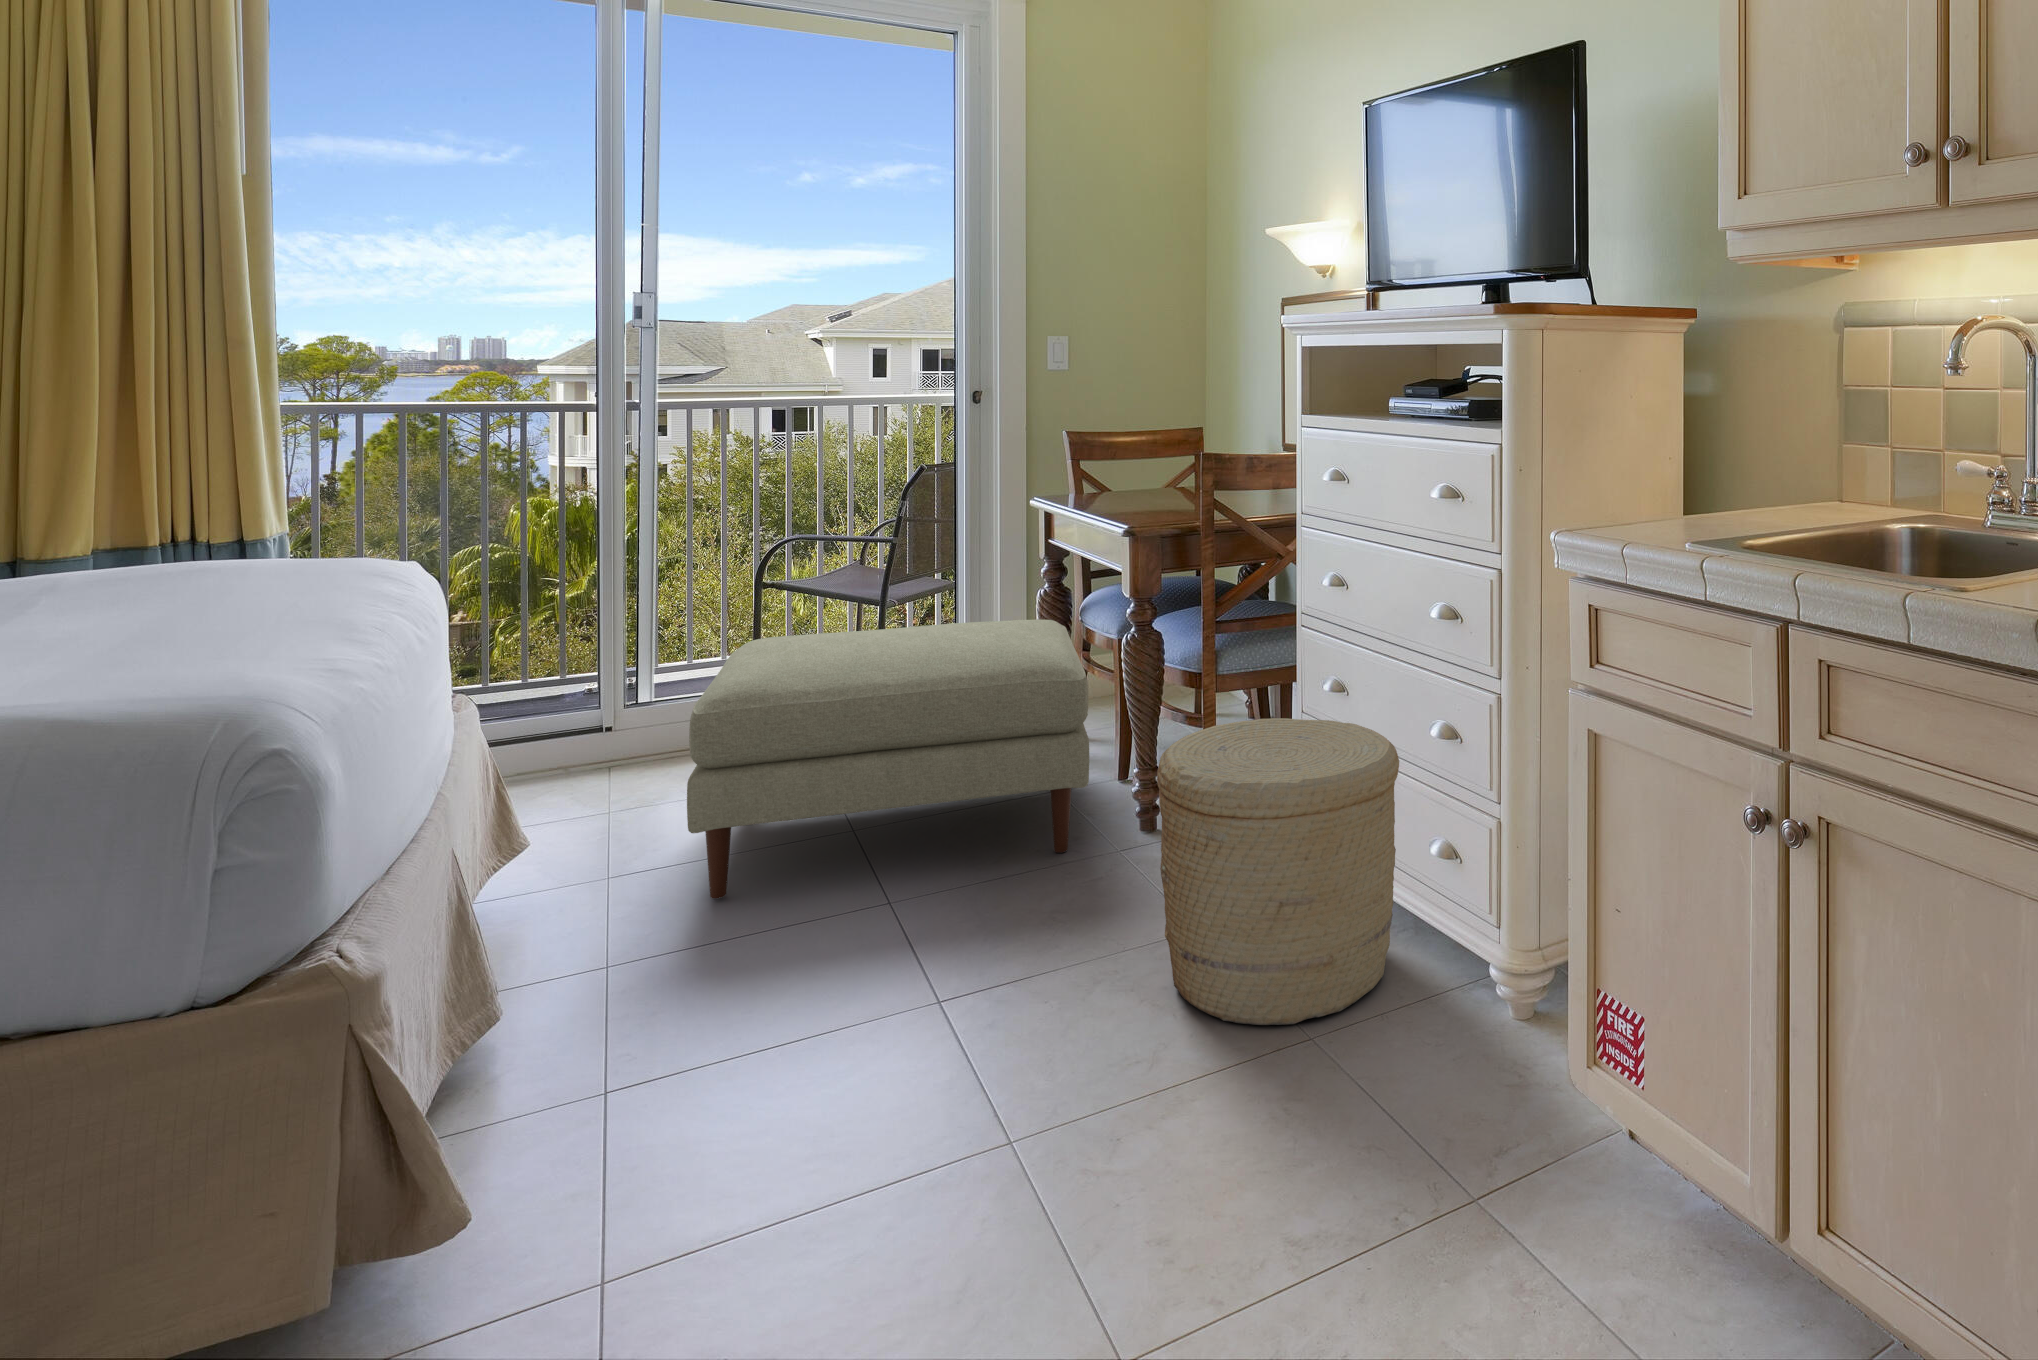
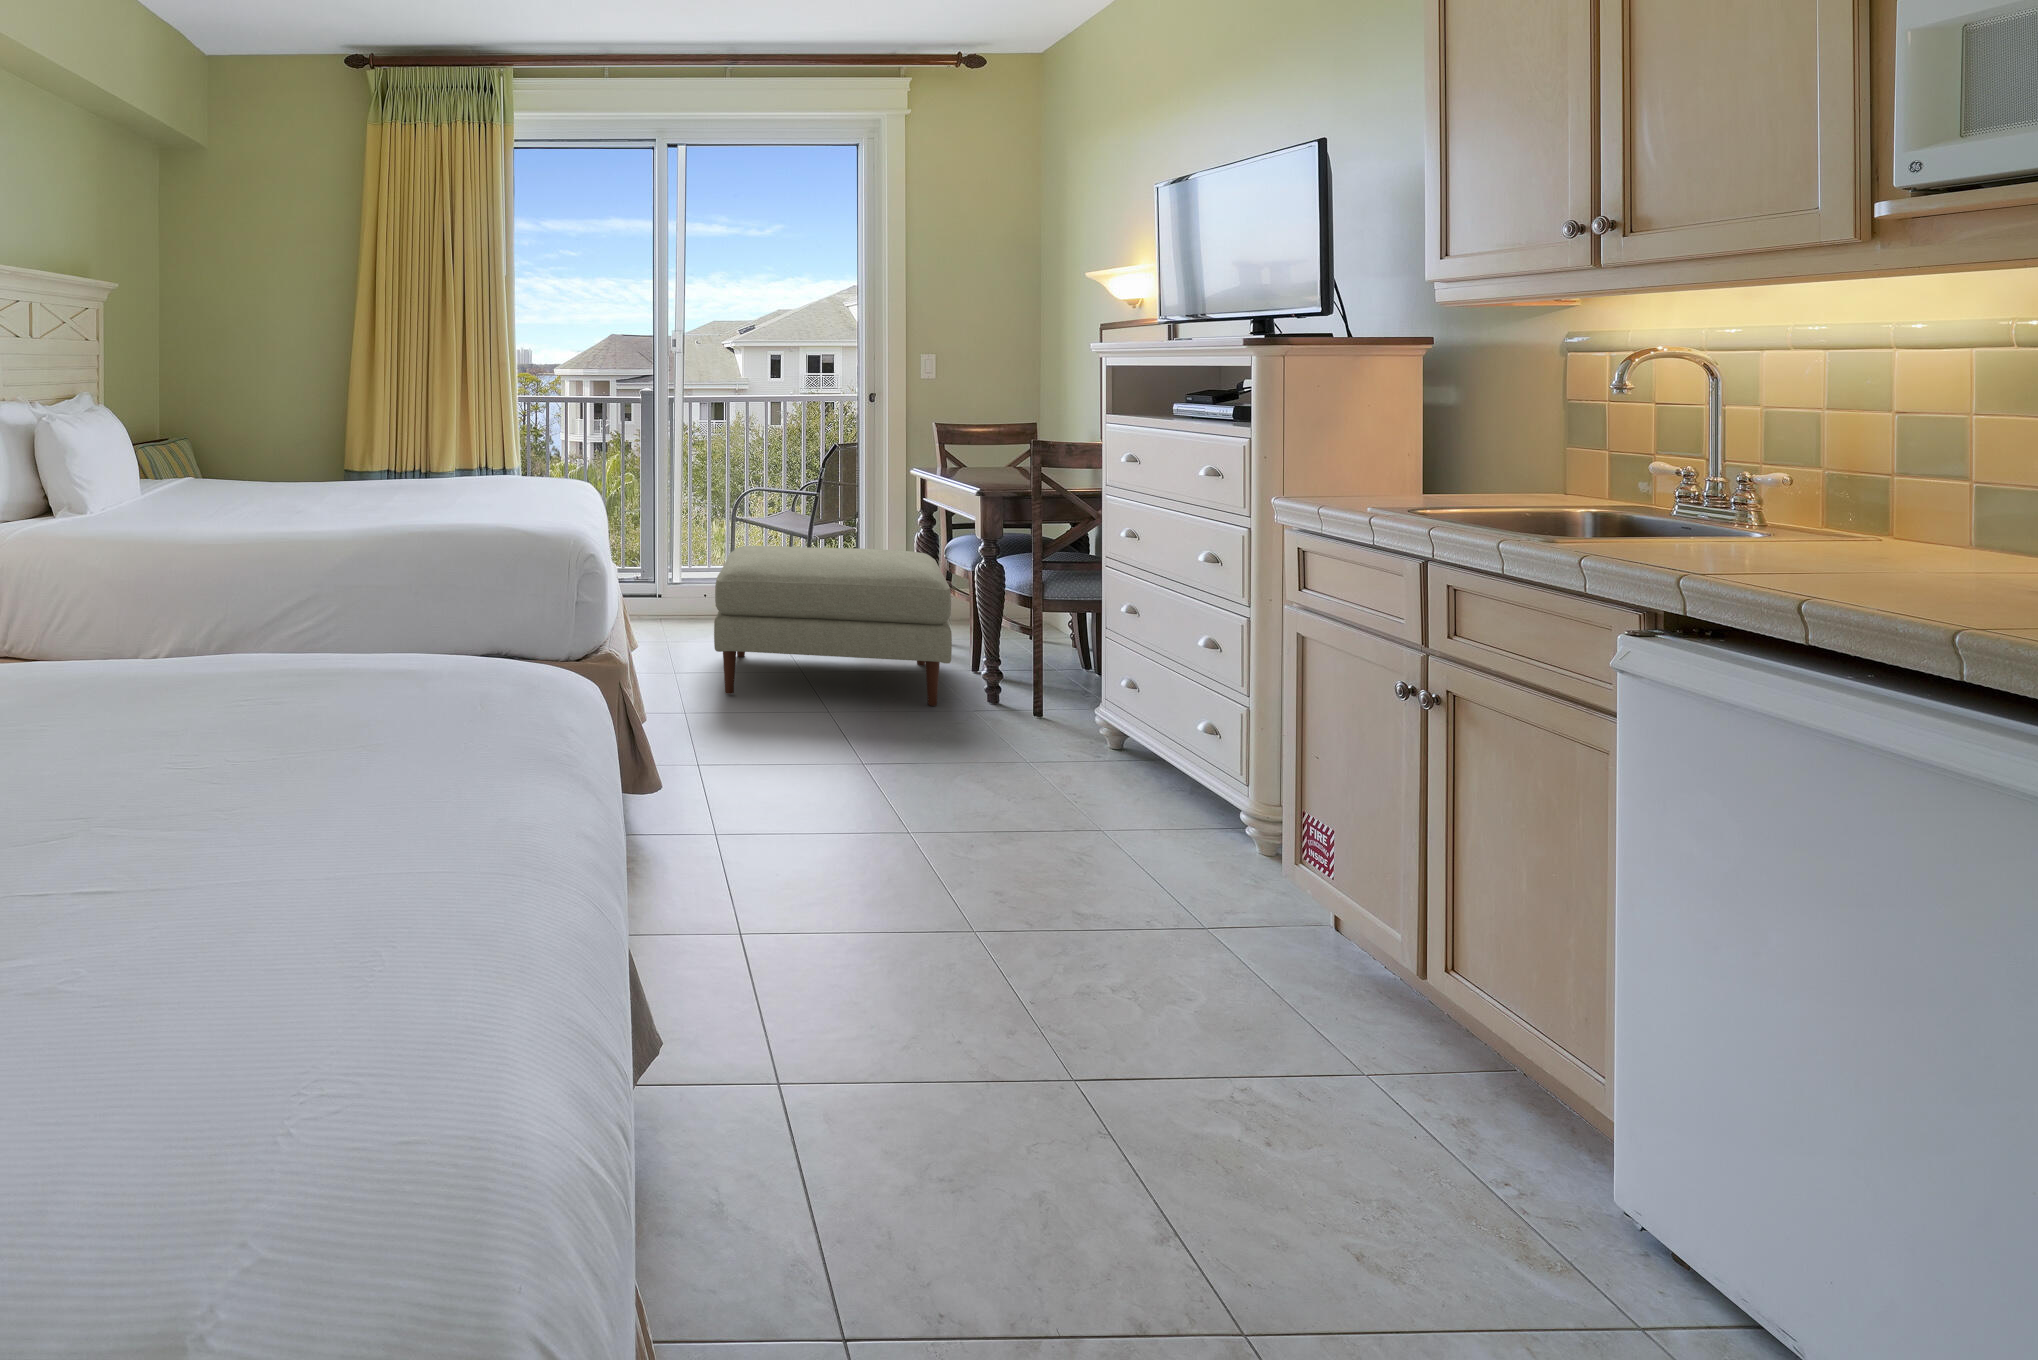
woven basket: present [1157,718,1399,1025] -> none [997,624,1174,823]

